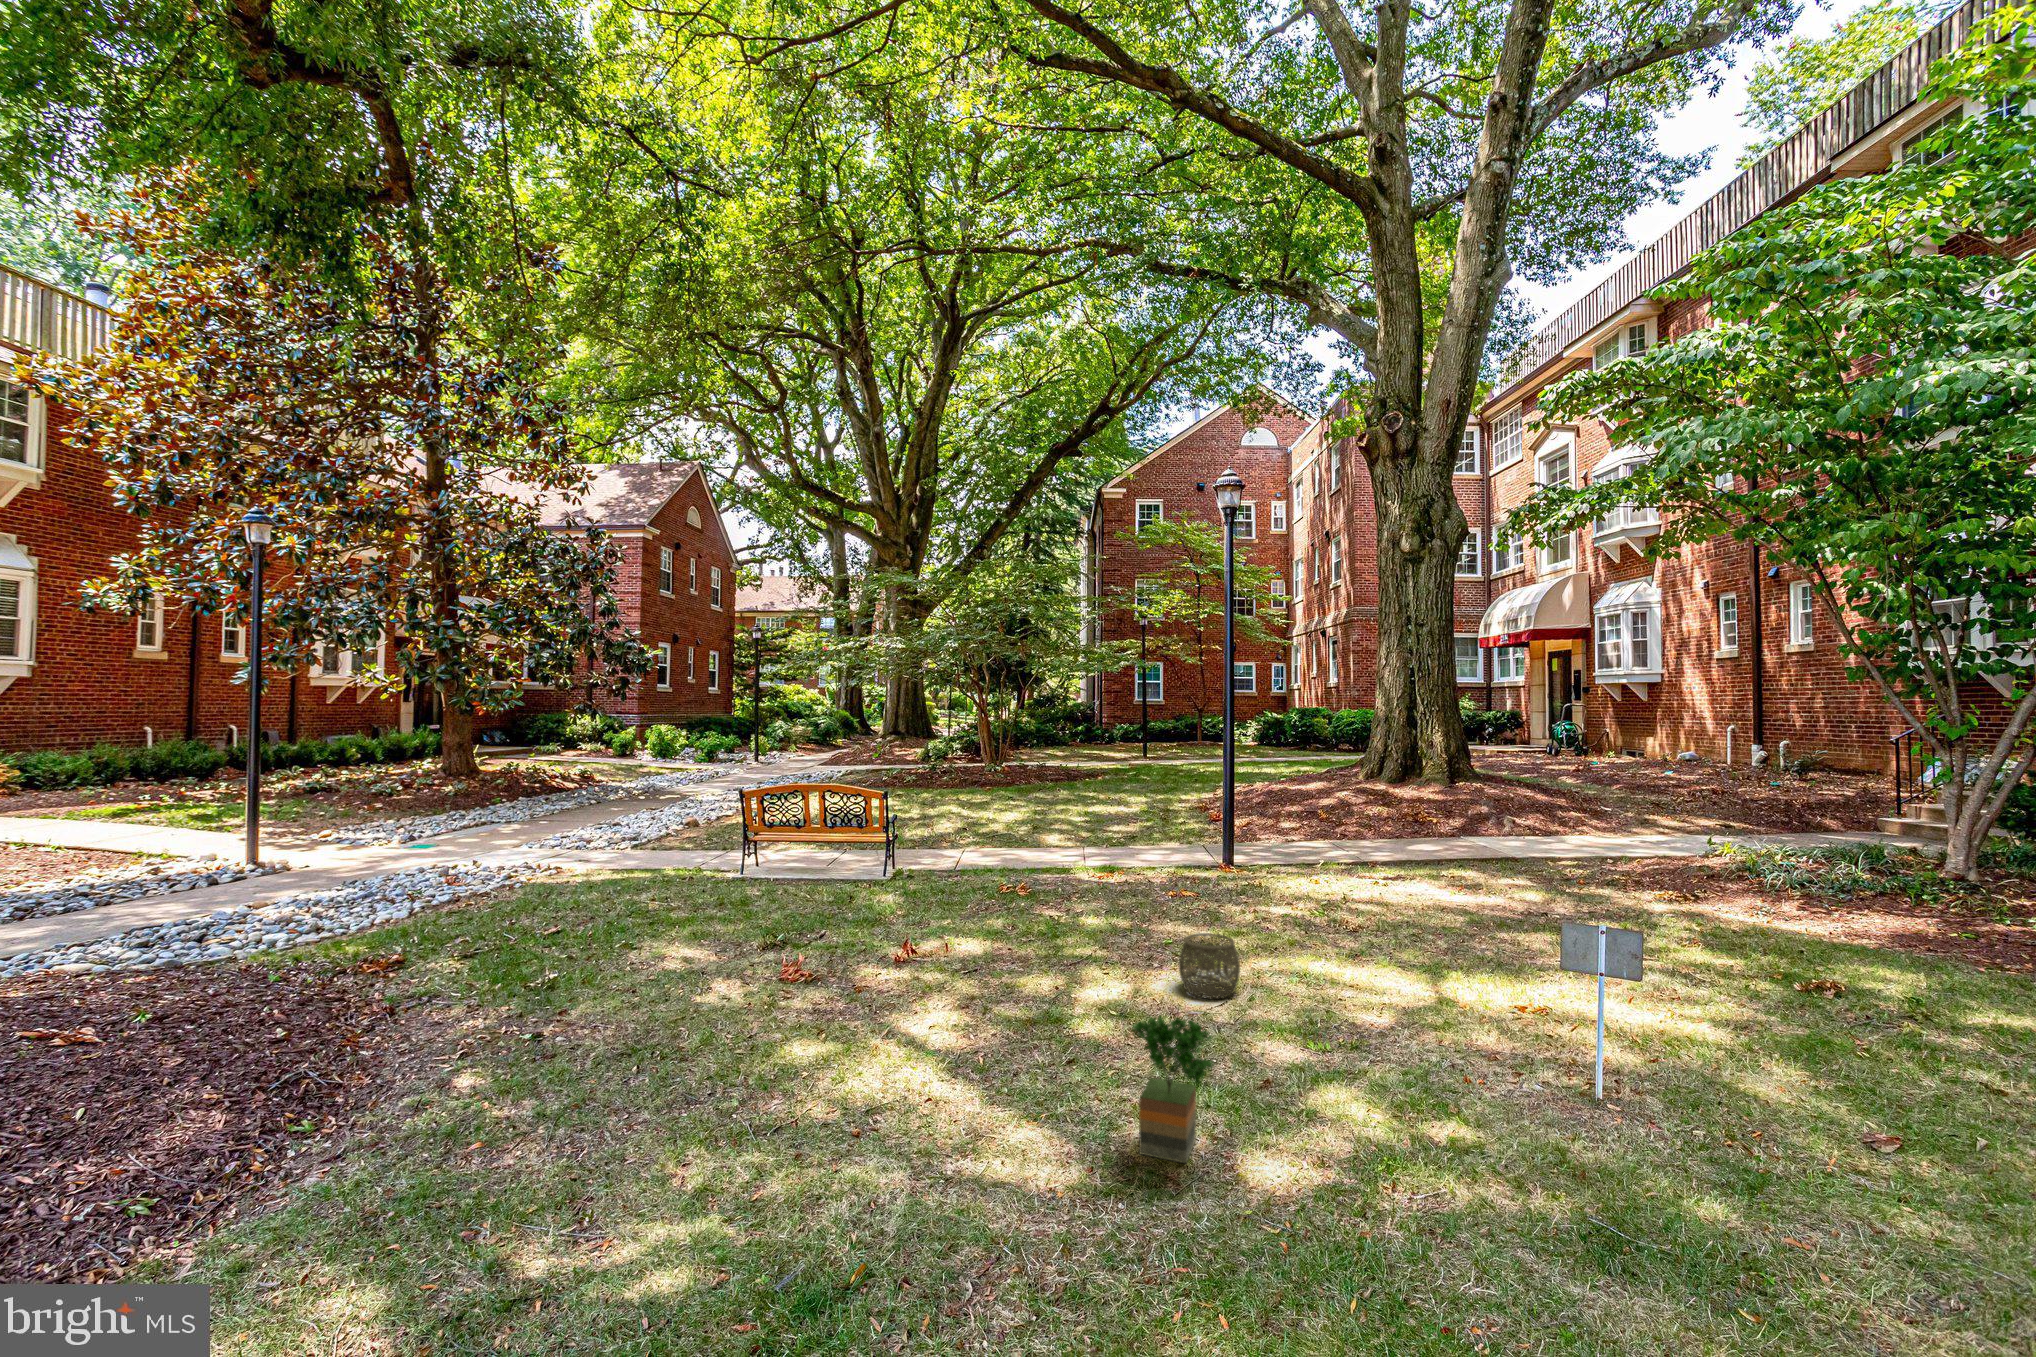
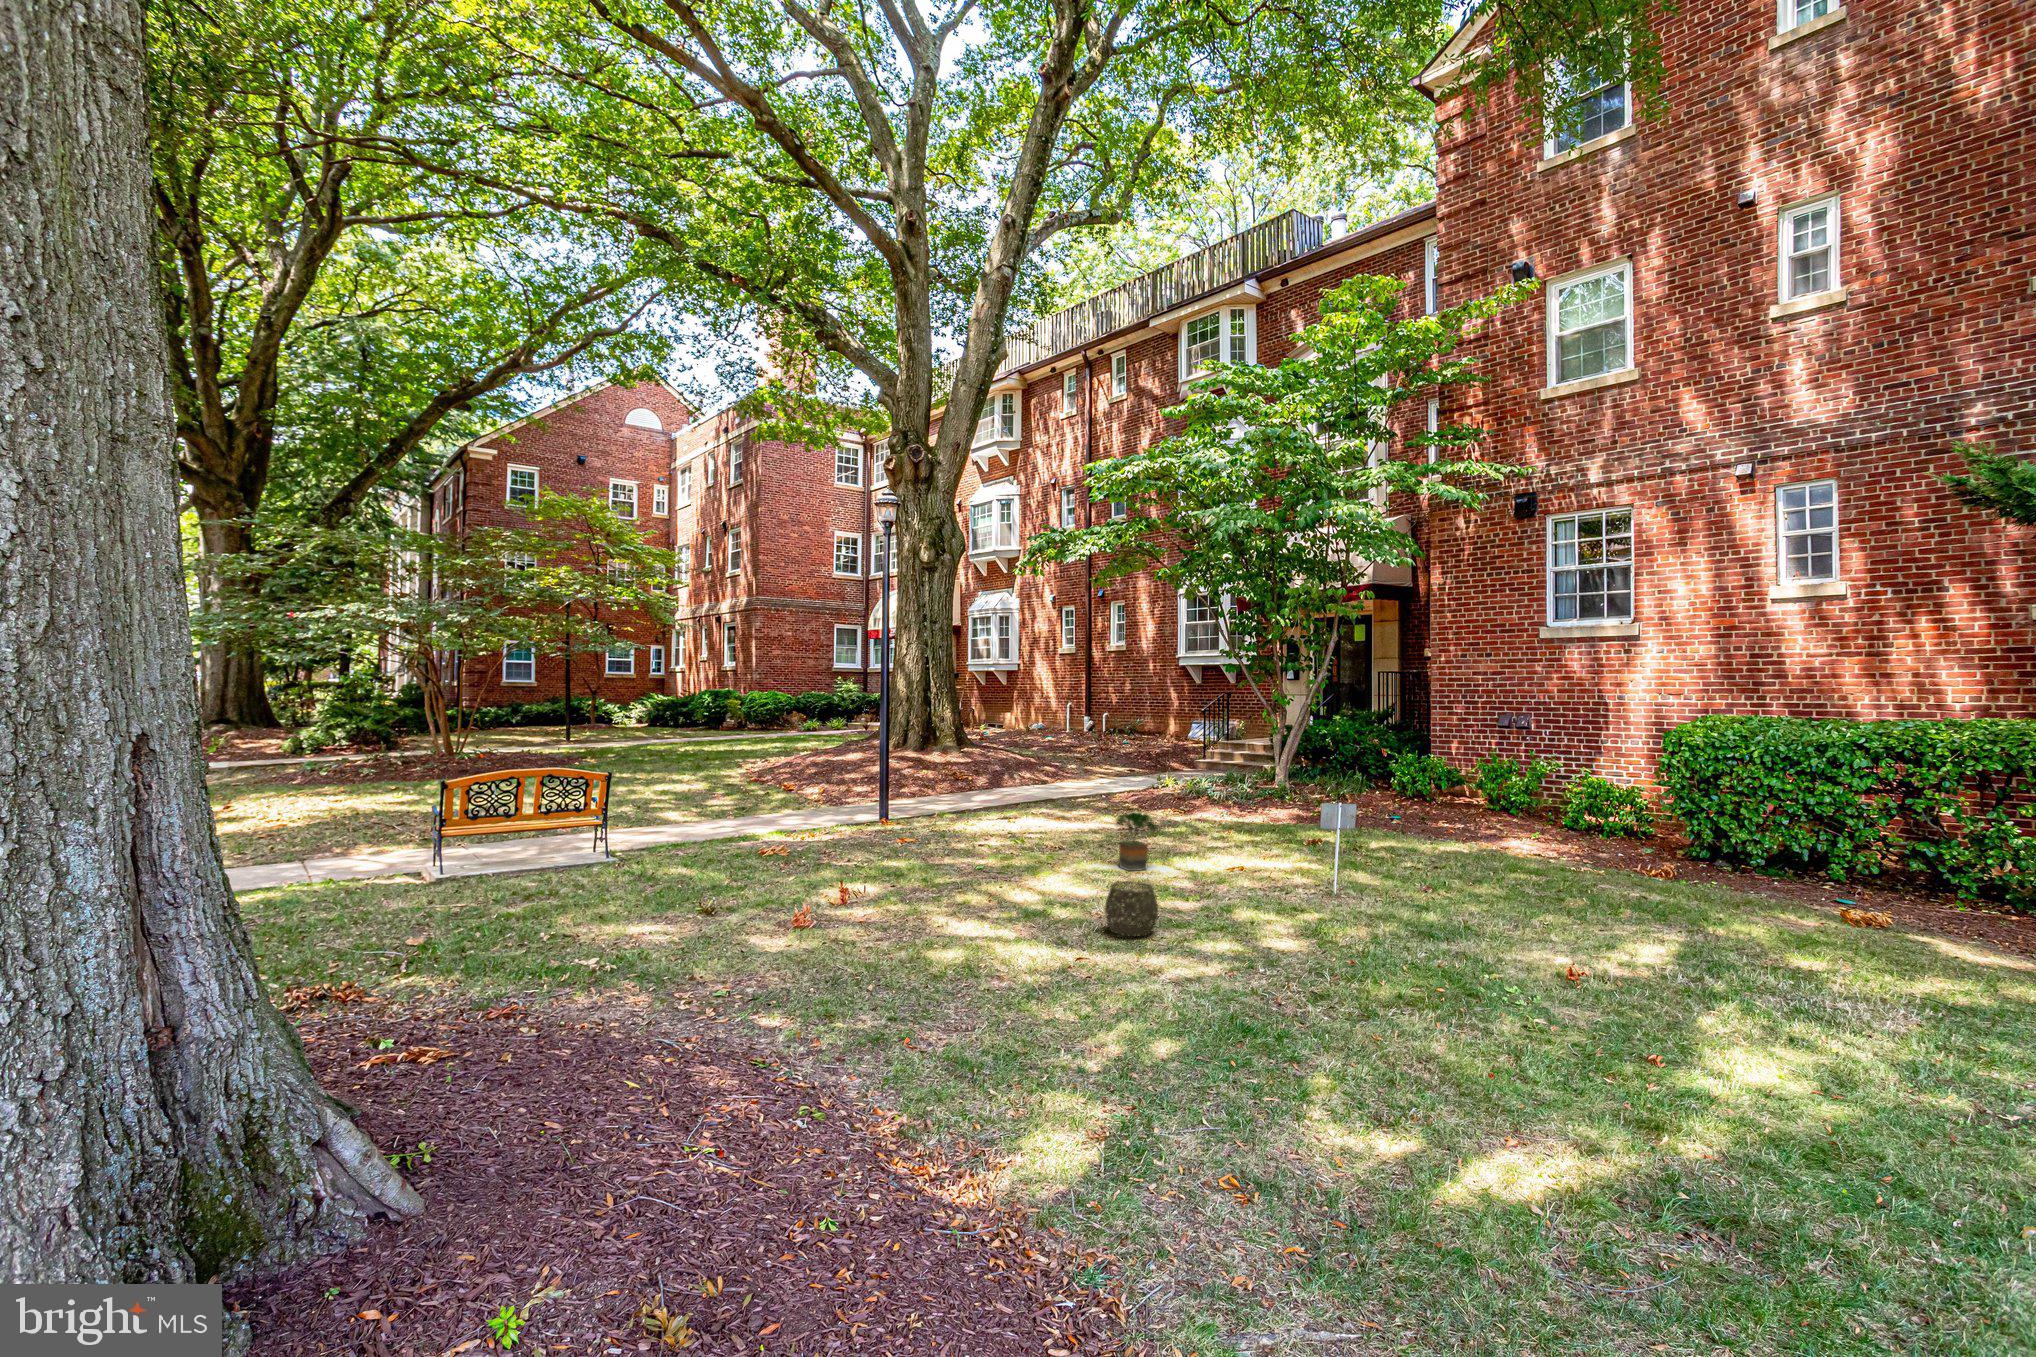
potted tree: present [1132,1016,1213,1163] -> present [1117,812,1157,871]

